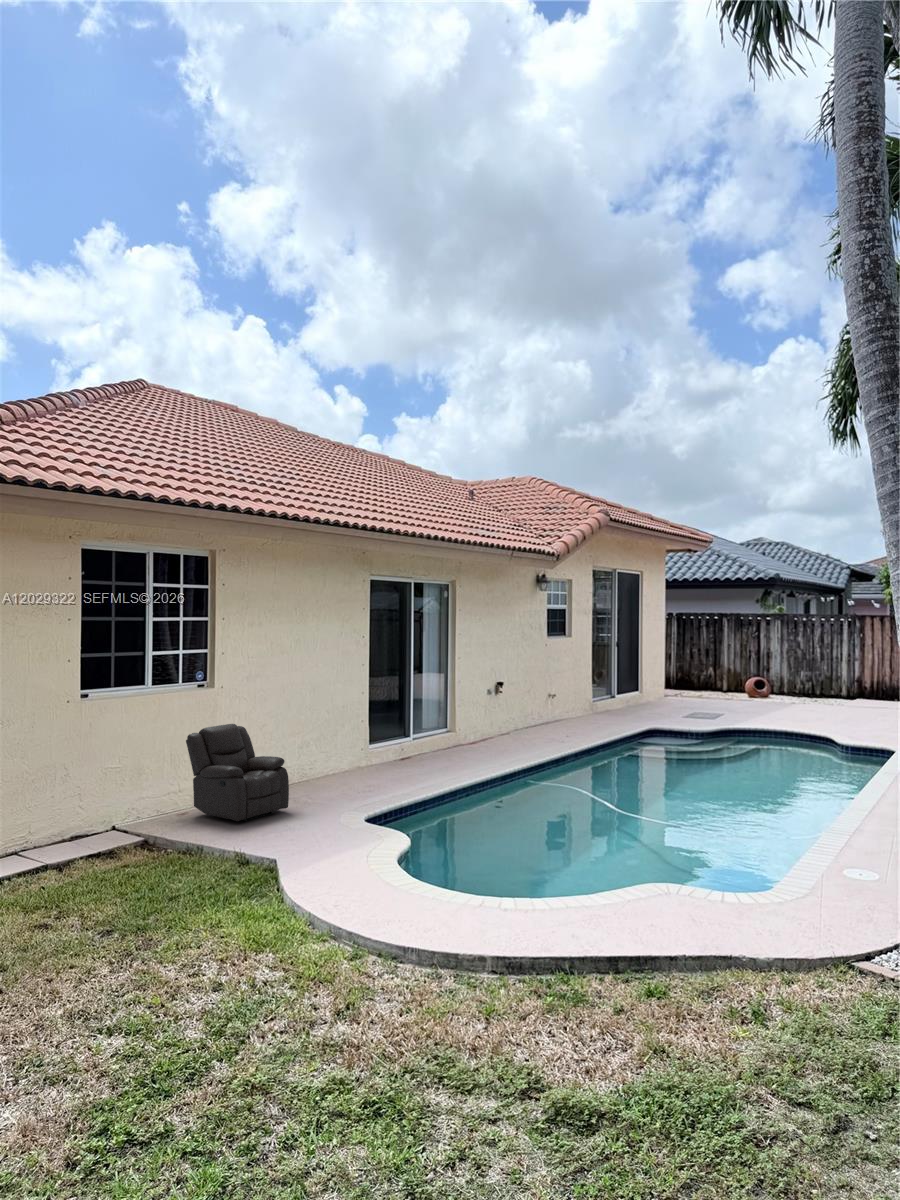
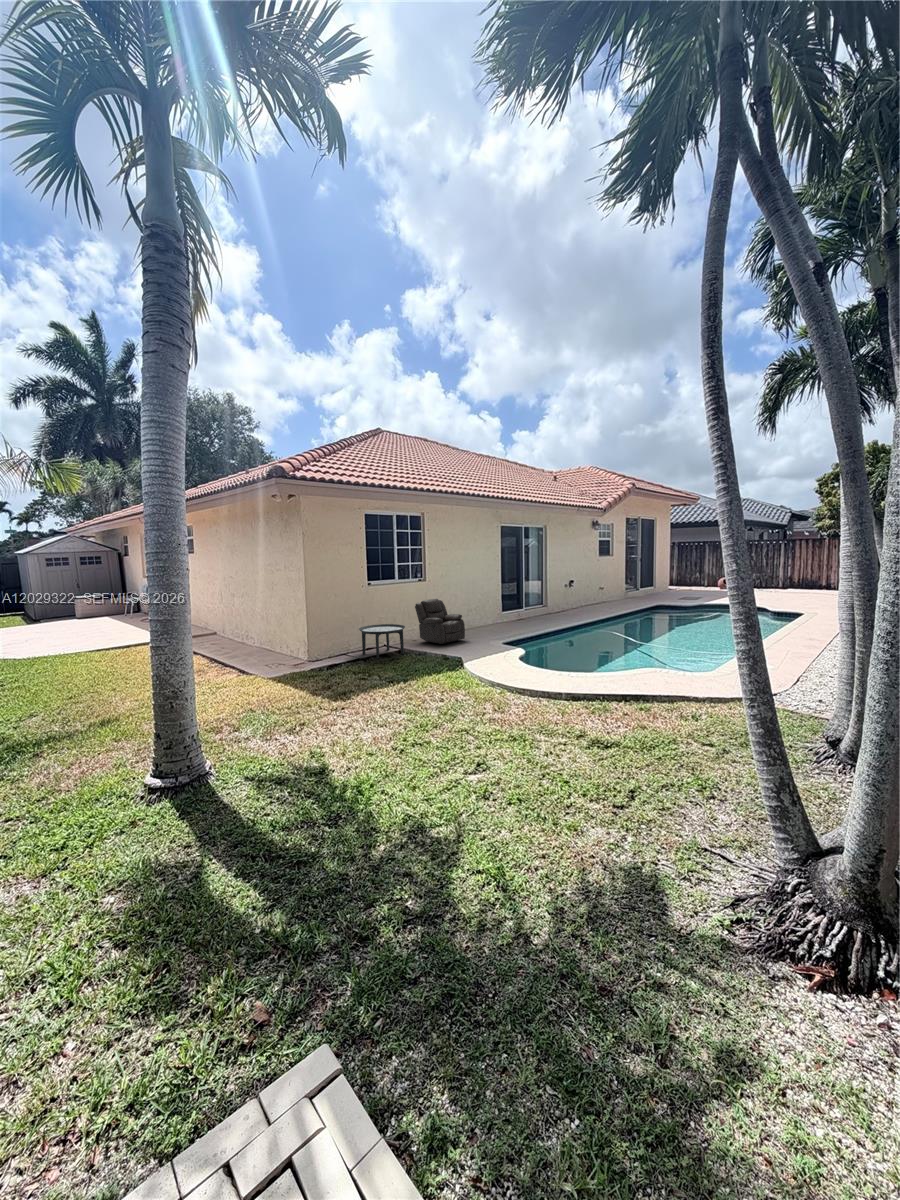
round table: none [54,781,160,861] -> present [359,624,405,659]

